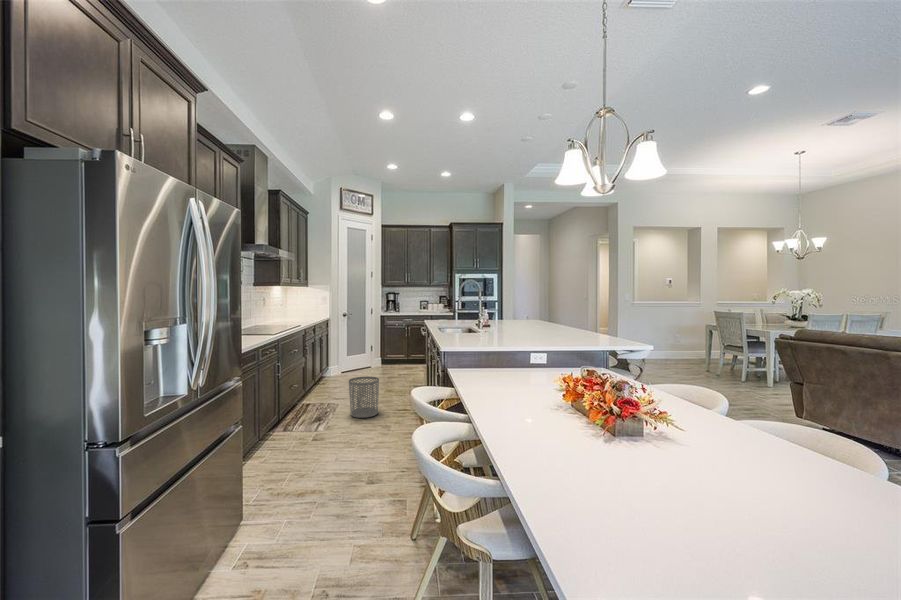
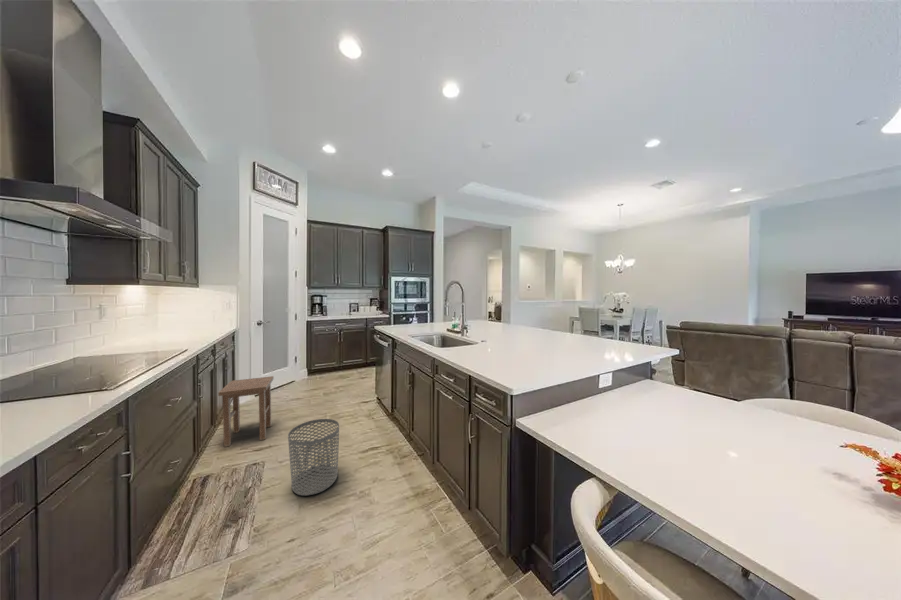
stool: none [316,353,349,395] -> present [218,376,274,447]

